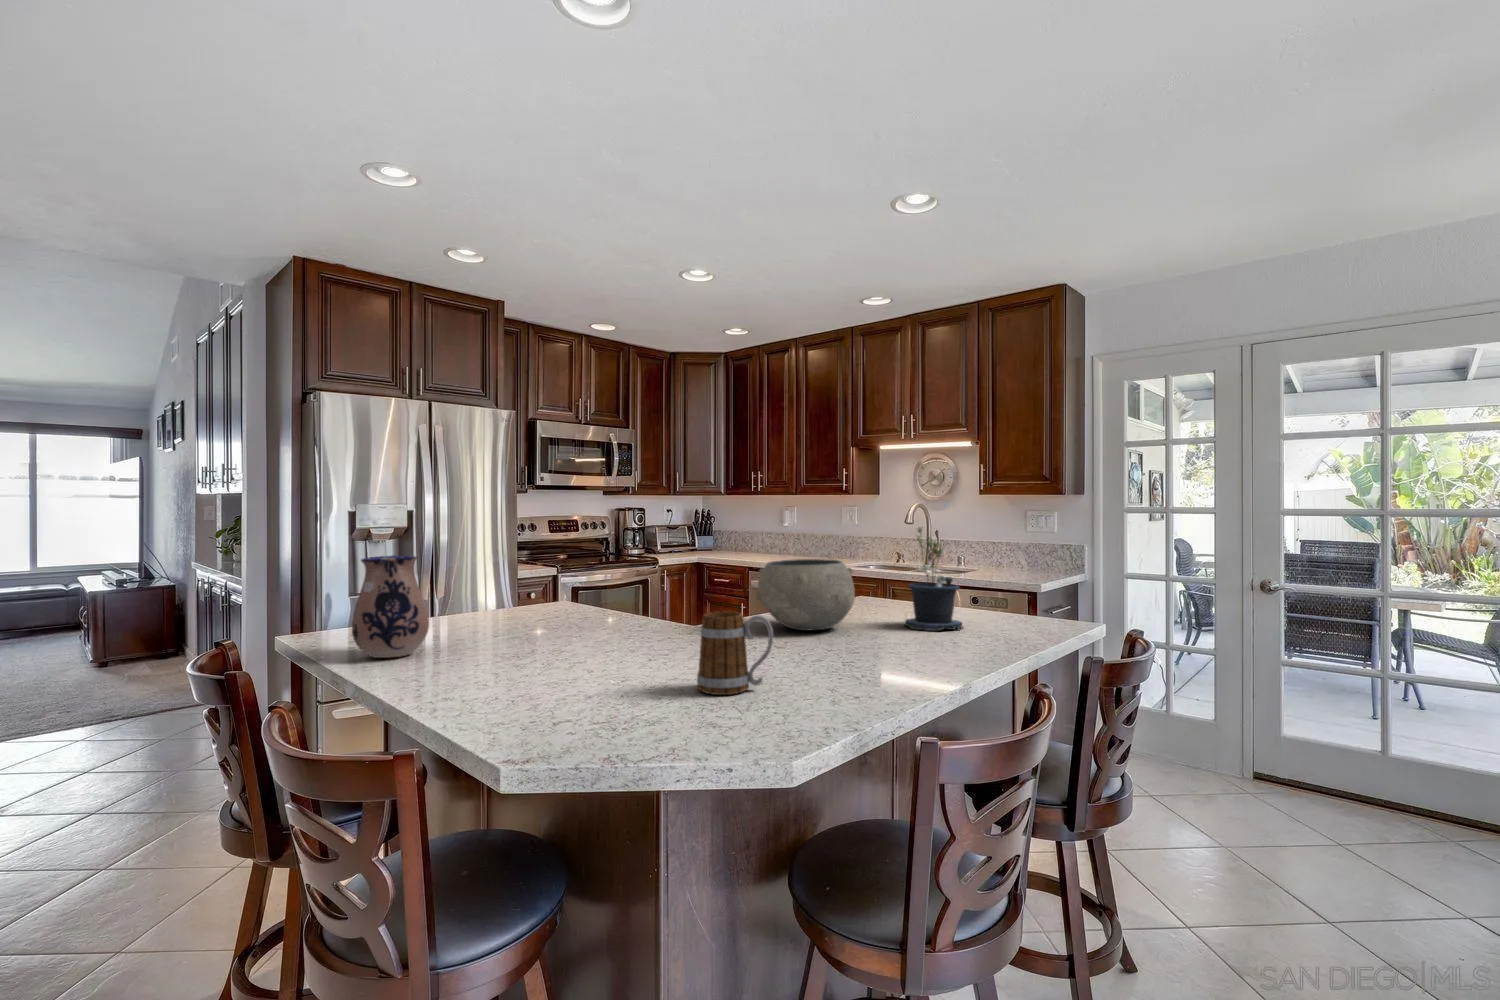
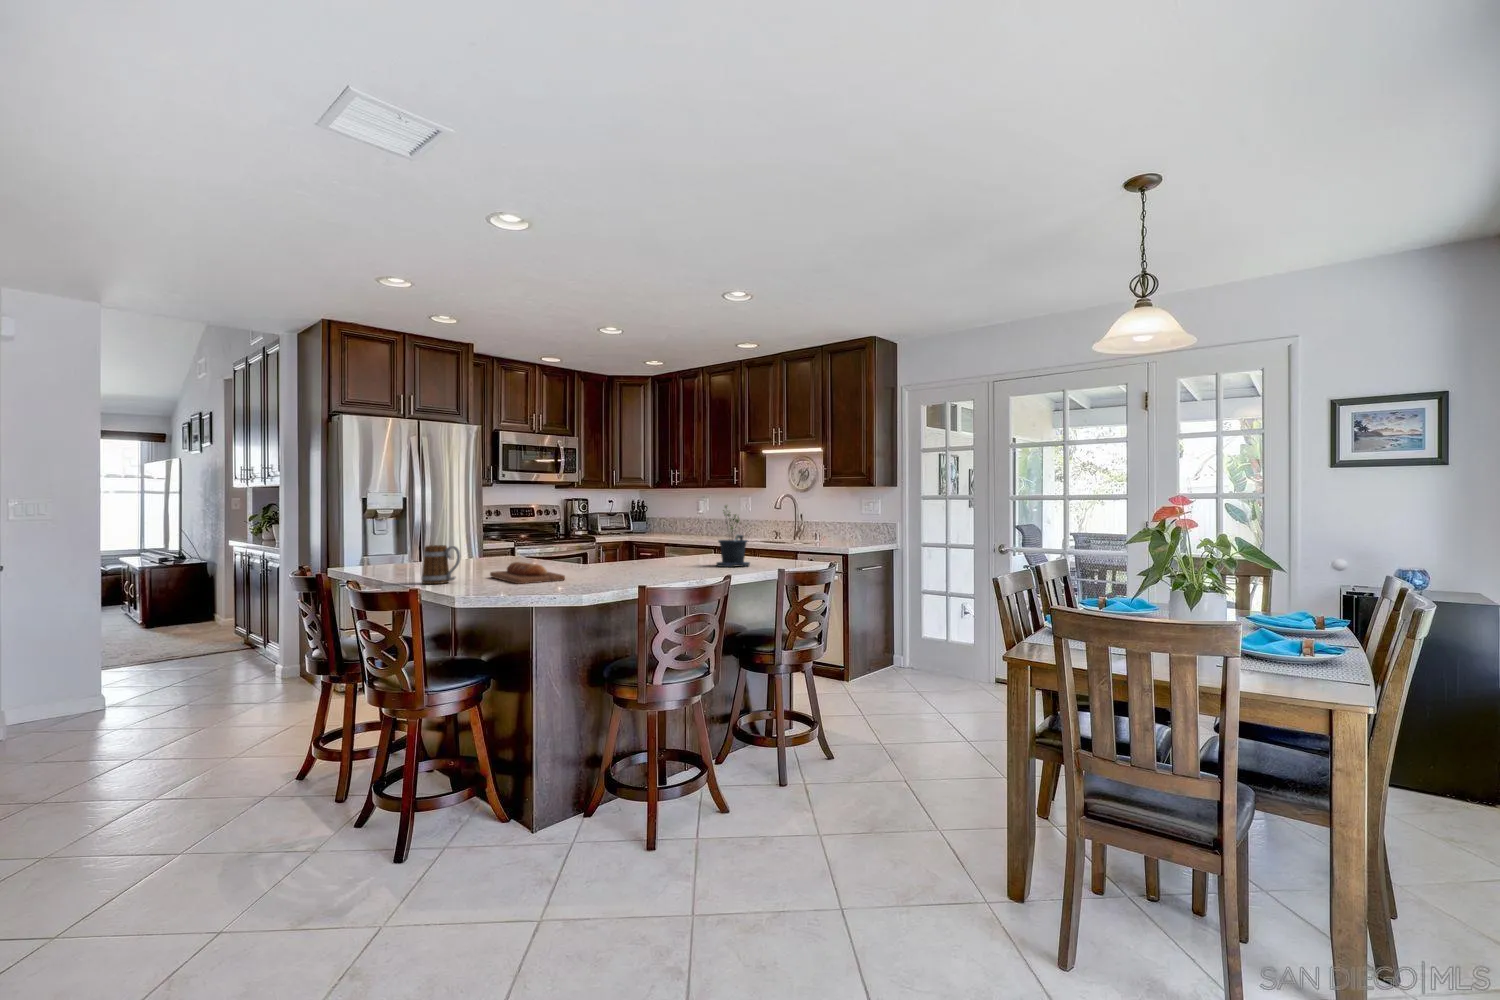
ceramic pitcher: present [352,555,429,658] -> none [377,520,422,578]
ceramic bowl: present [756,559,855,630] -> none [623,525,684,567]
mug: present [697,611,773,695] -> present [422,545,461,584]
bread loaf: none [547,632,687,685] -> present [490,562,565,584]

